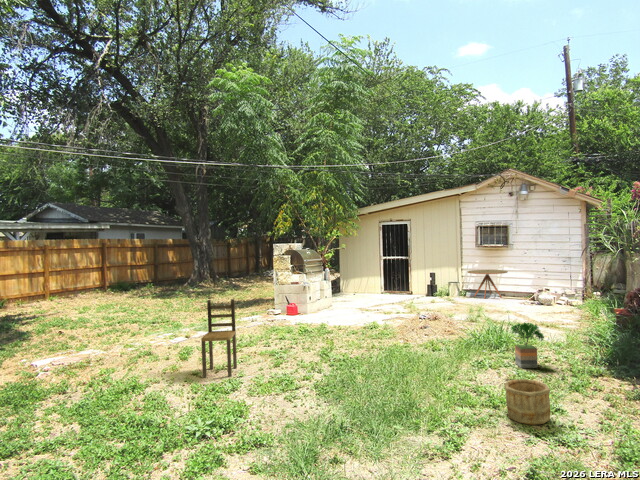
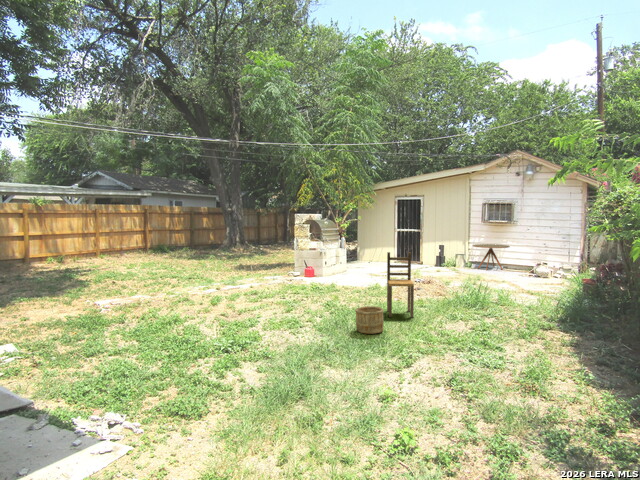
chair: present [201,299,237,378] -> present [387,252,414,317]
potted tree: present [511,323,544,368] -> none [478,284,504,322]
wooden bucket: present [504,379,550,425] -> present [355,306,384,334]

